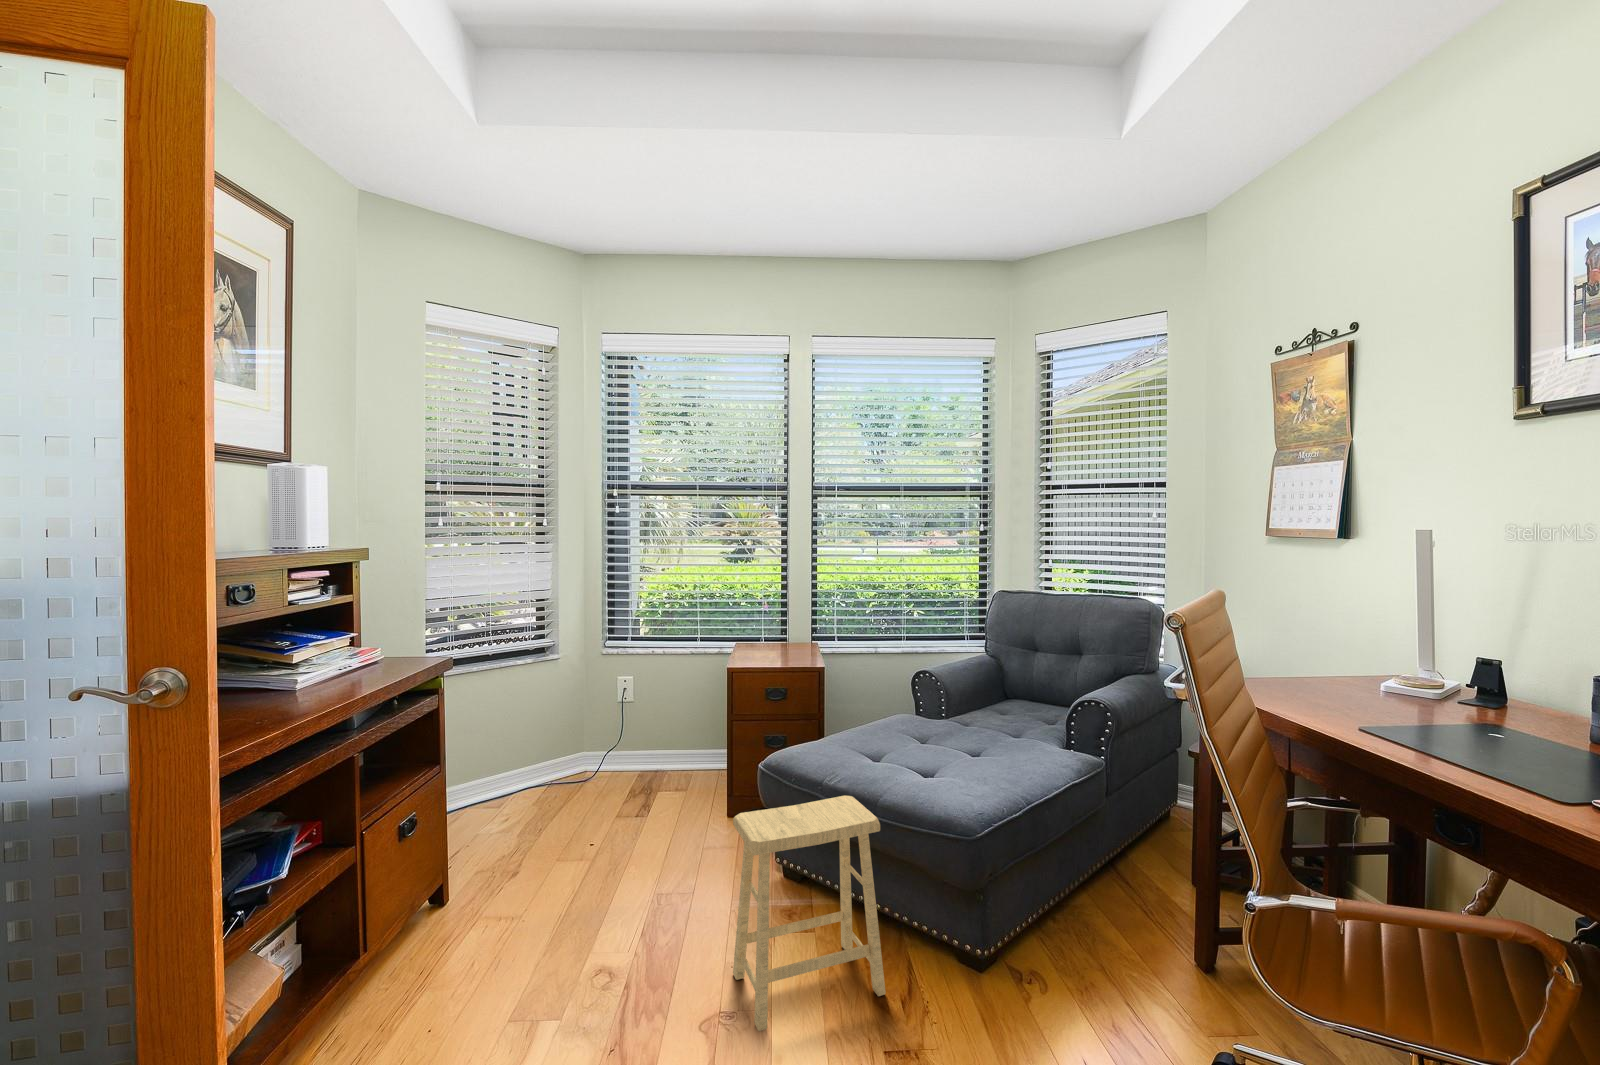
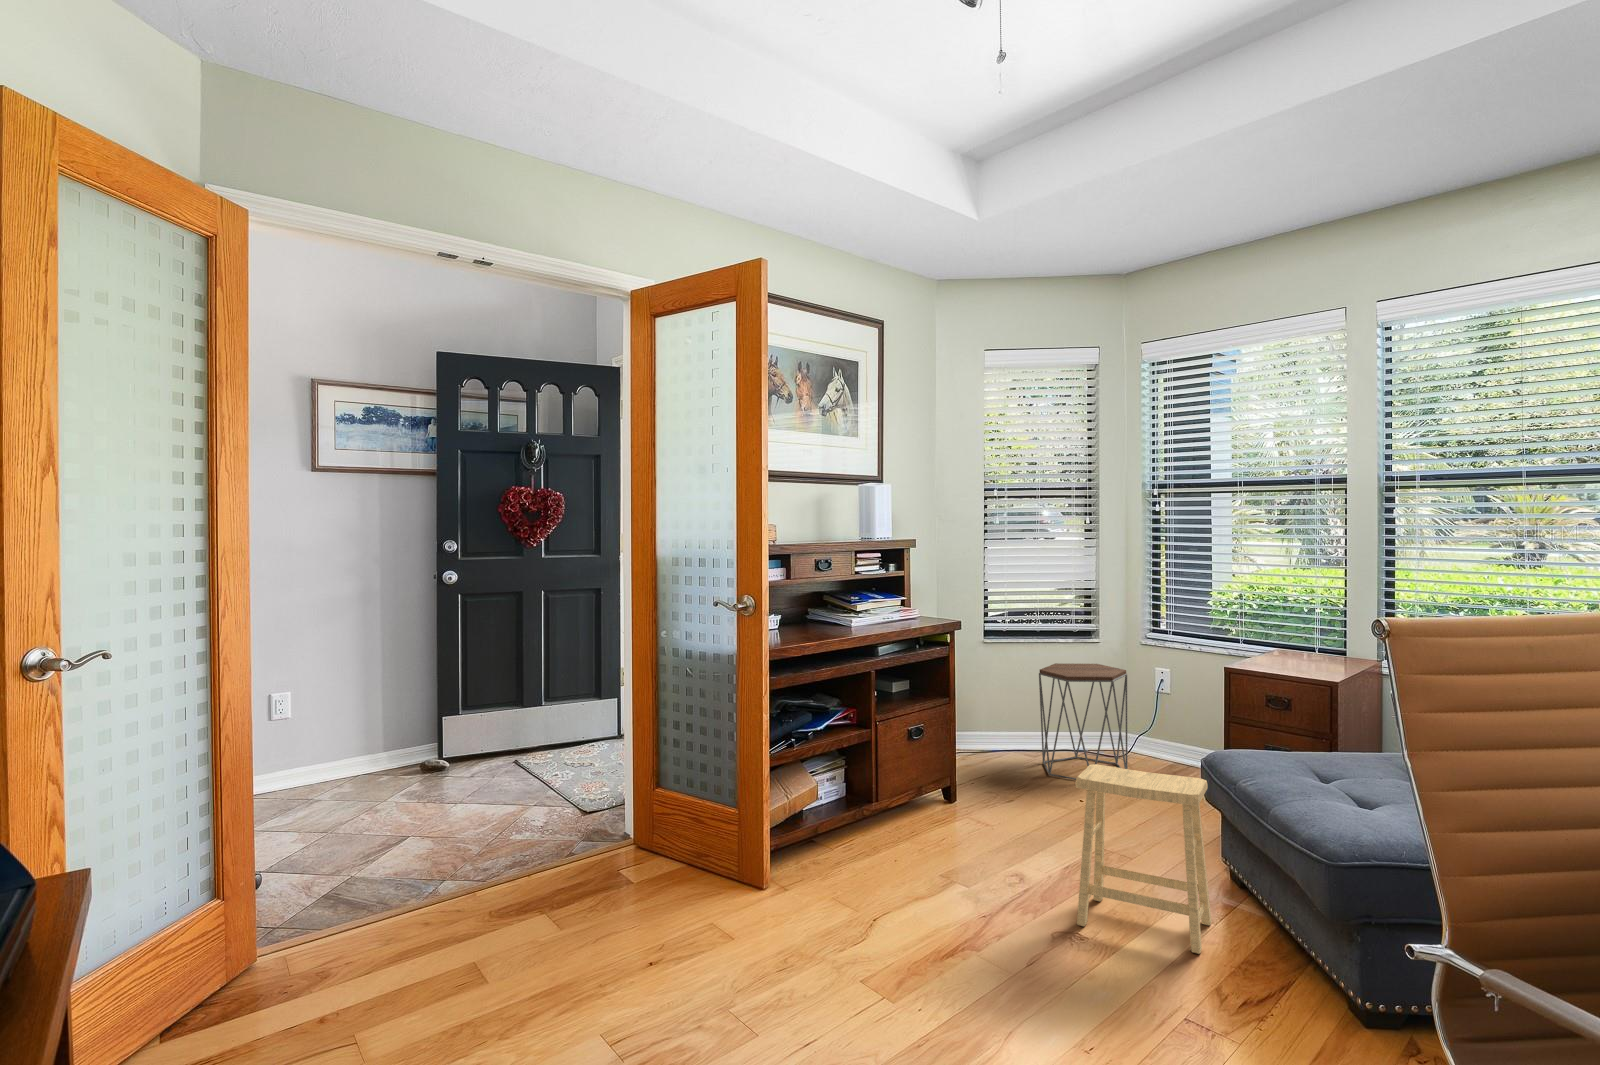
side table: none [509,680,610,822] -> present [1039,663,1128,780]

